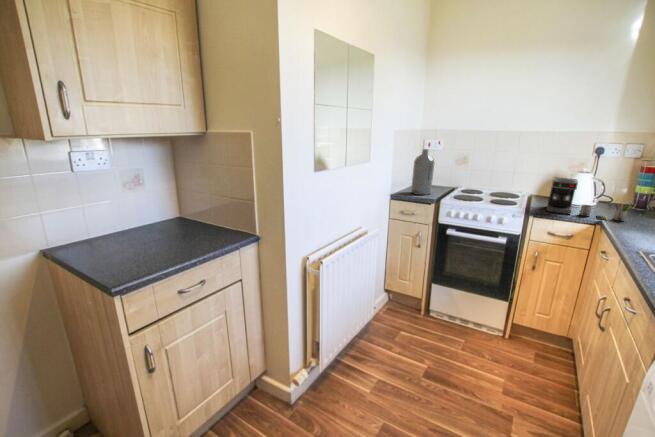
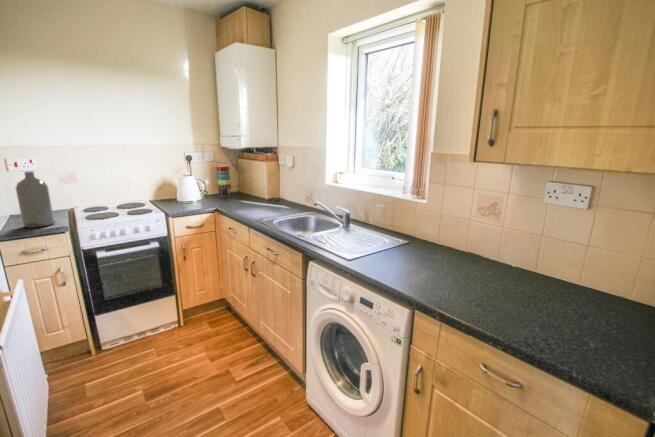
coffee maker: present [546,177,632,221] -> none [173,181,229,210]

